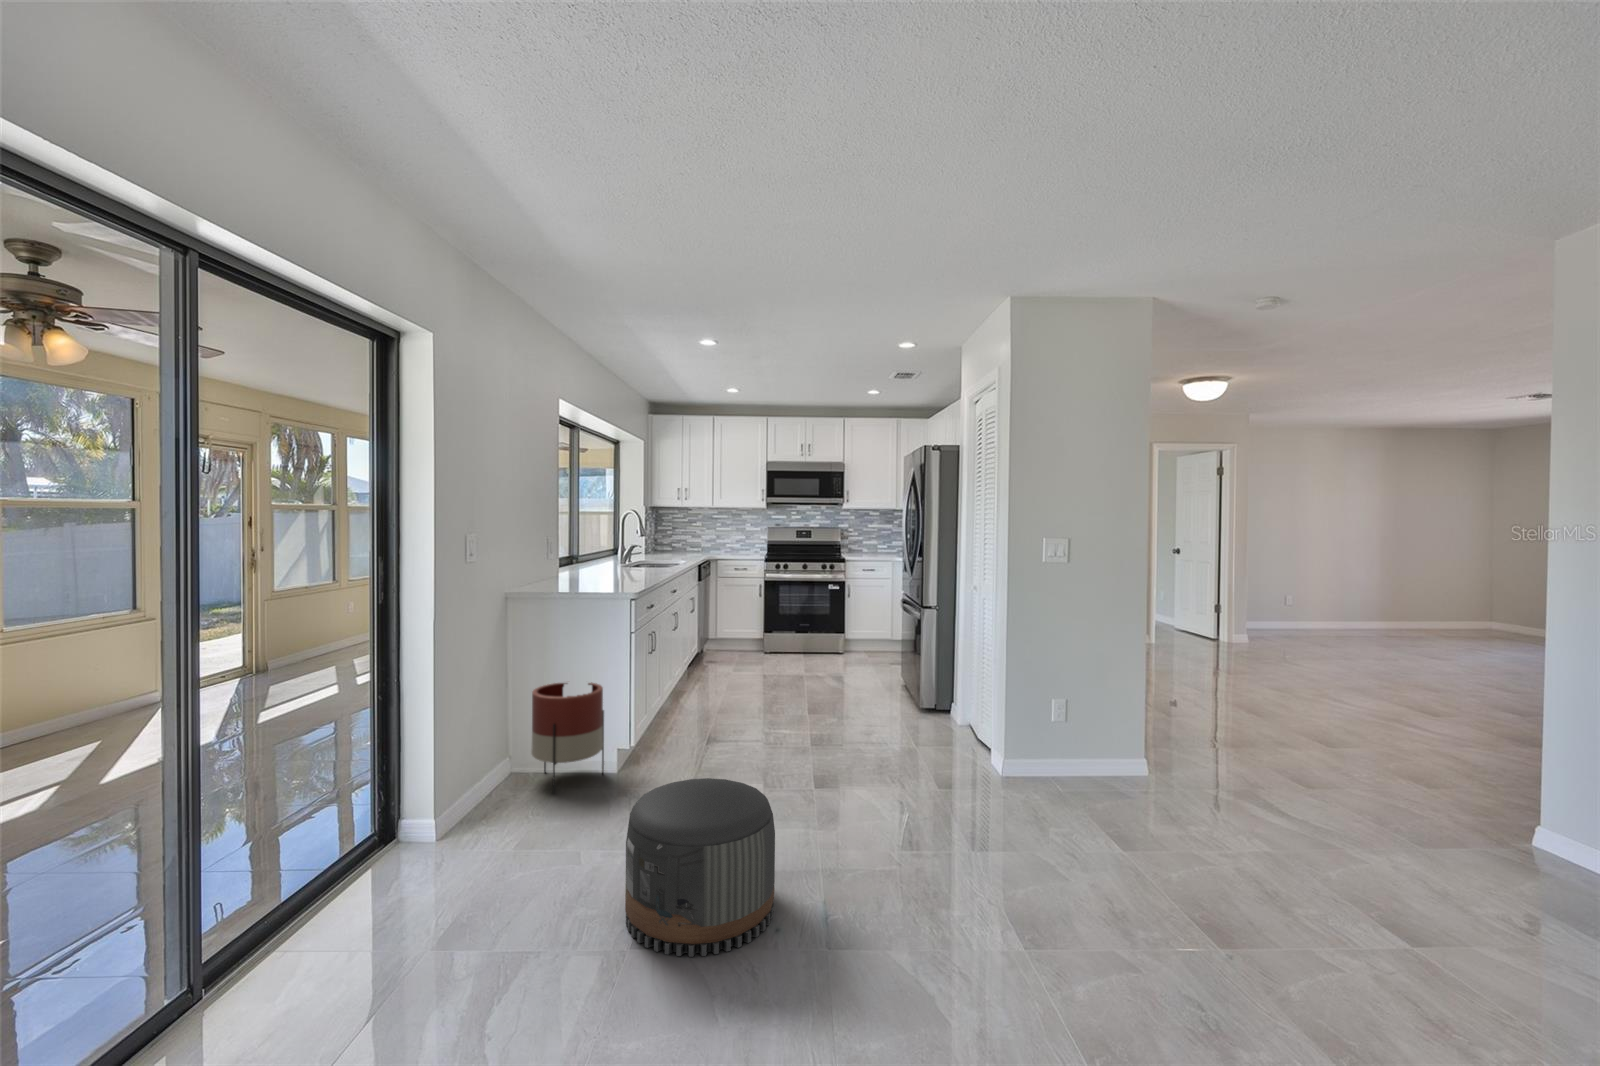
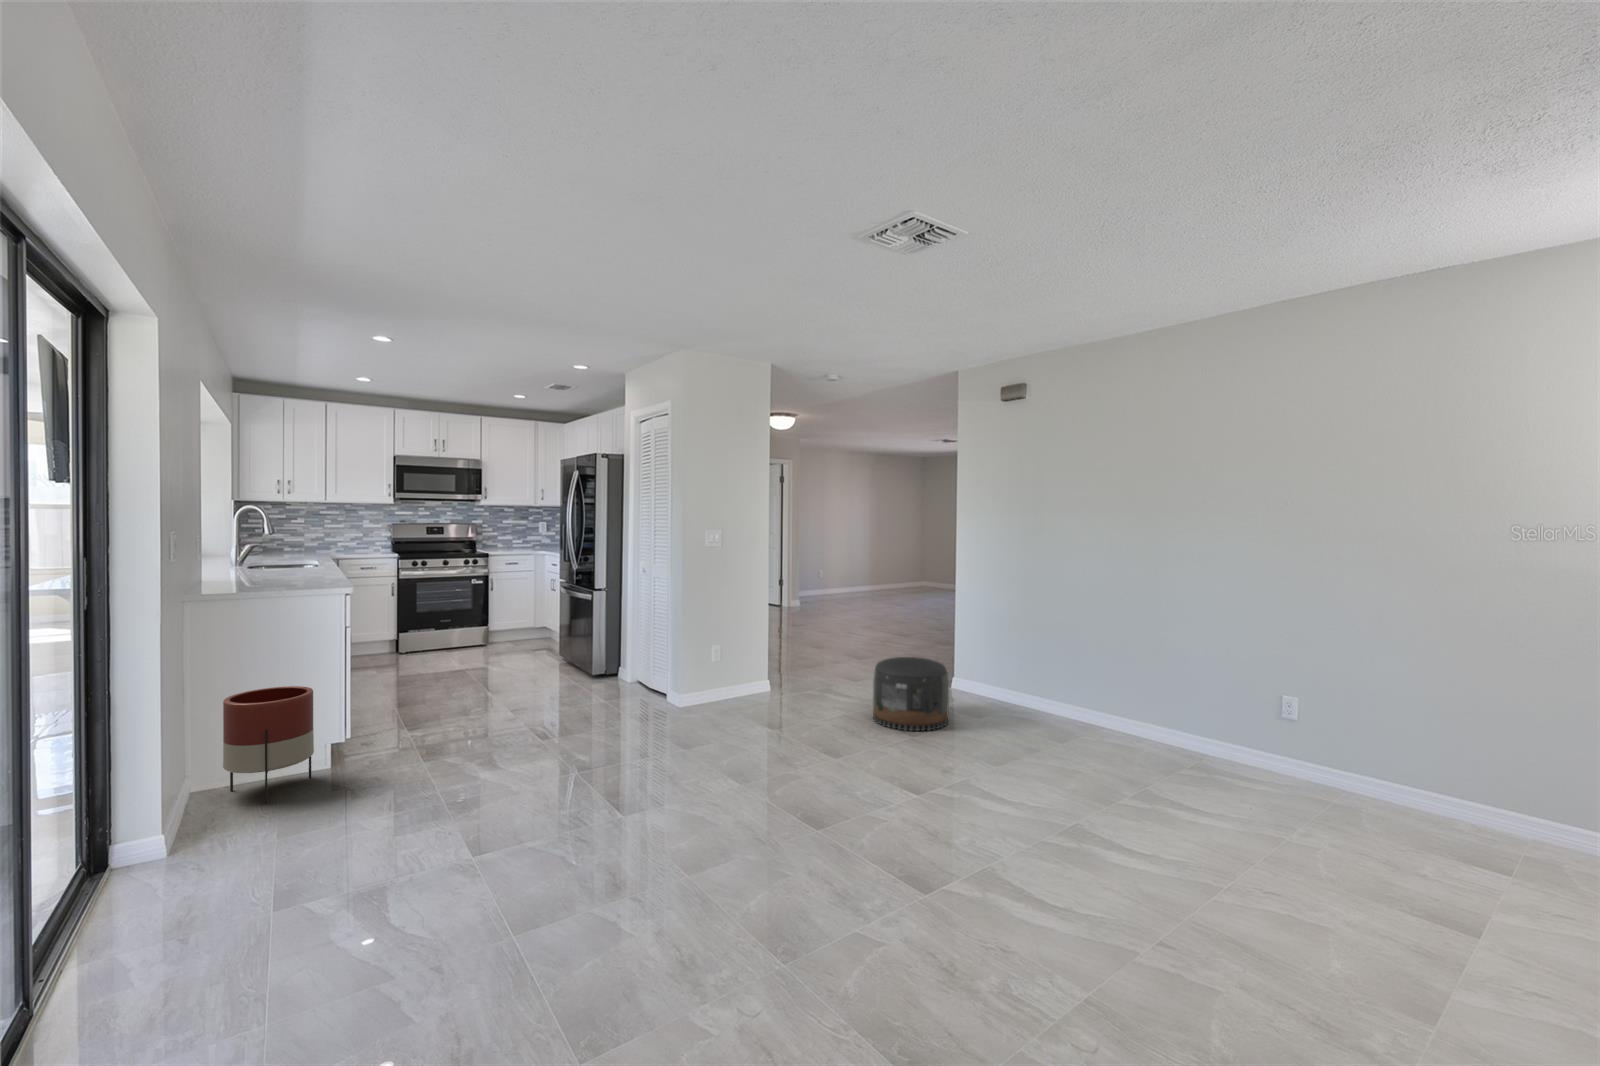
pouf: present [625,778,775,957] -> present [873,657,949,731]

